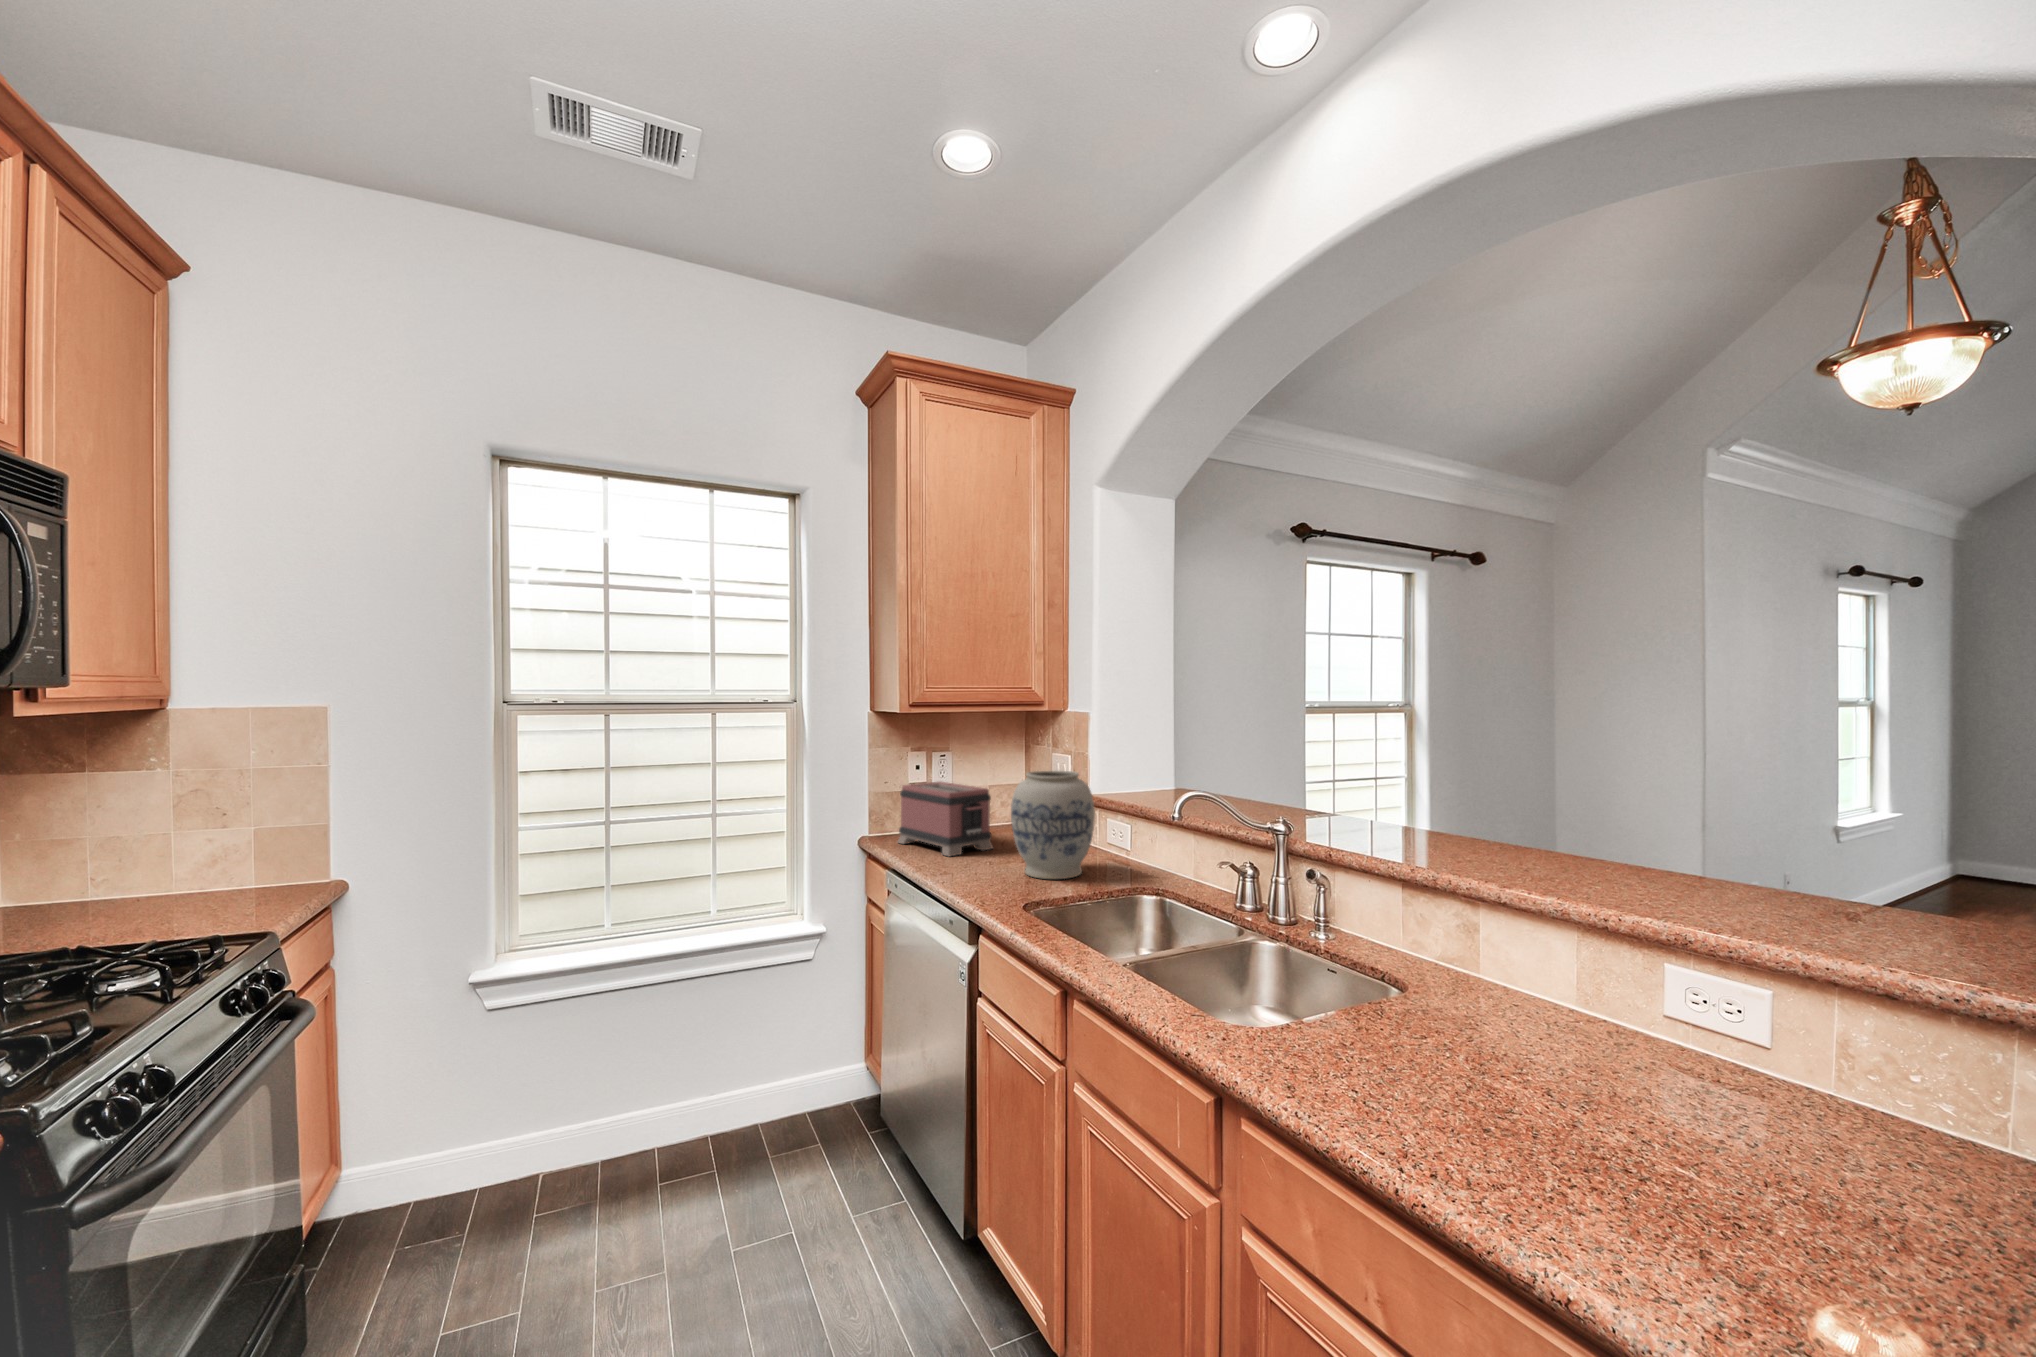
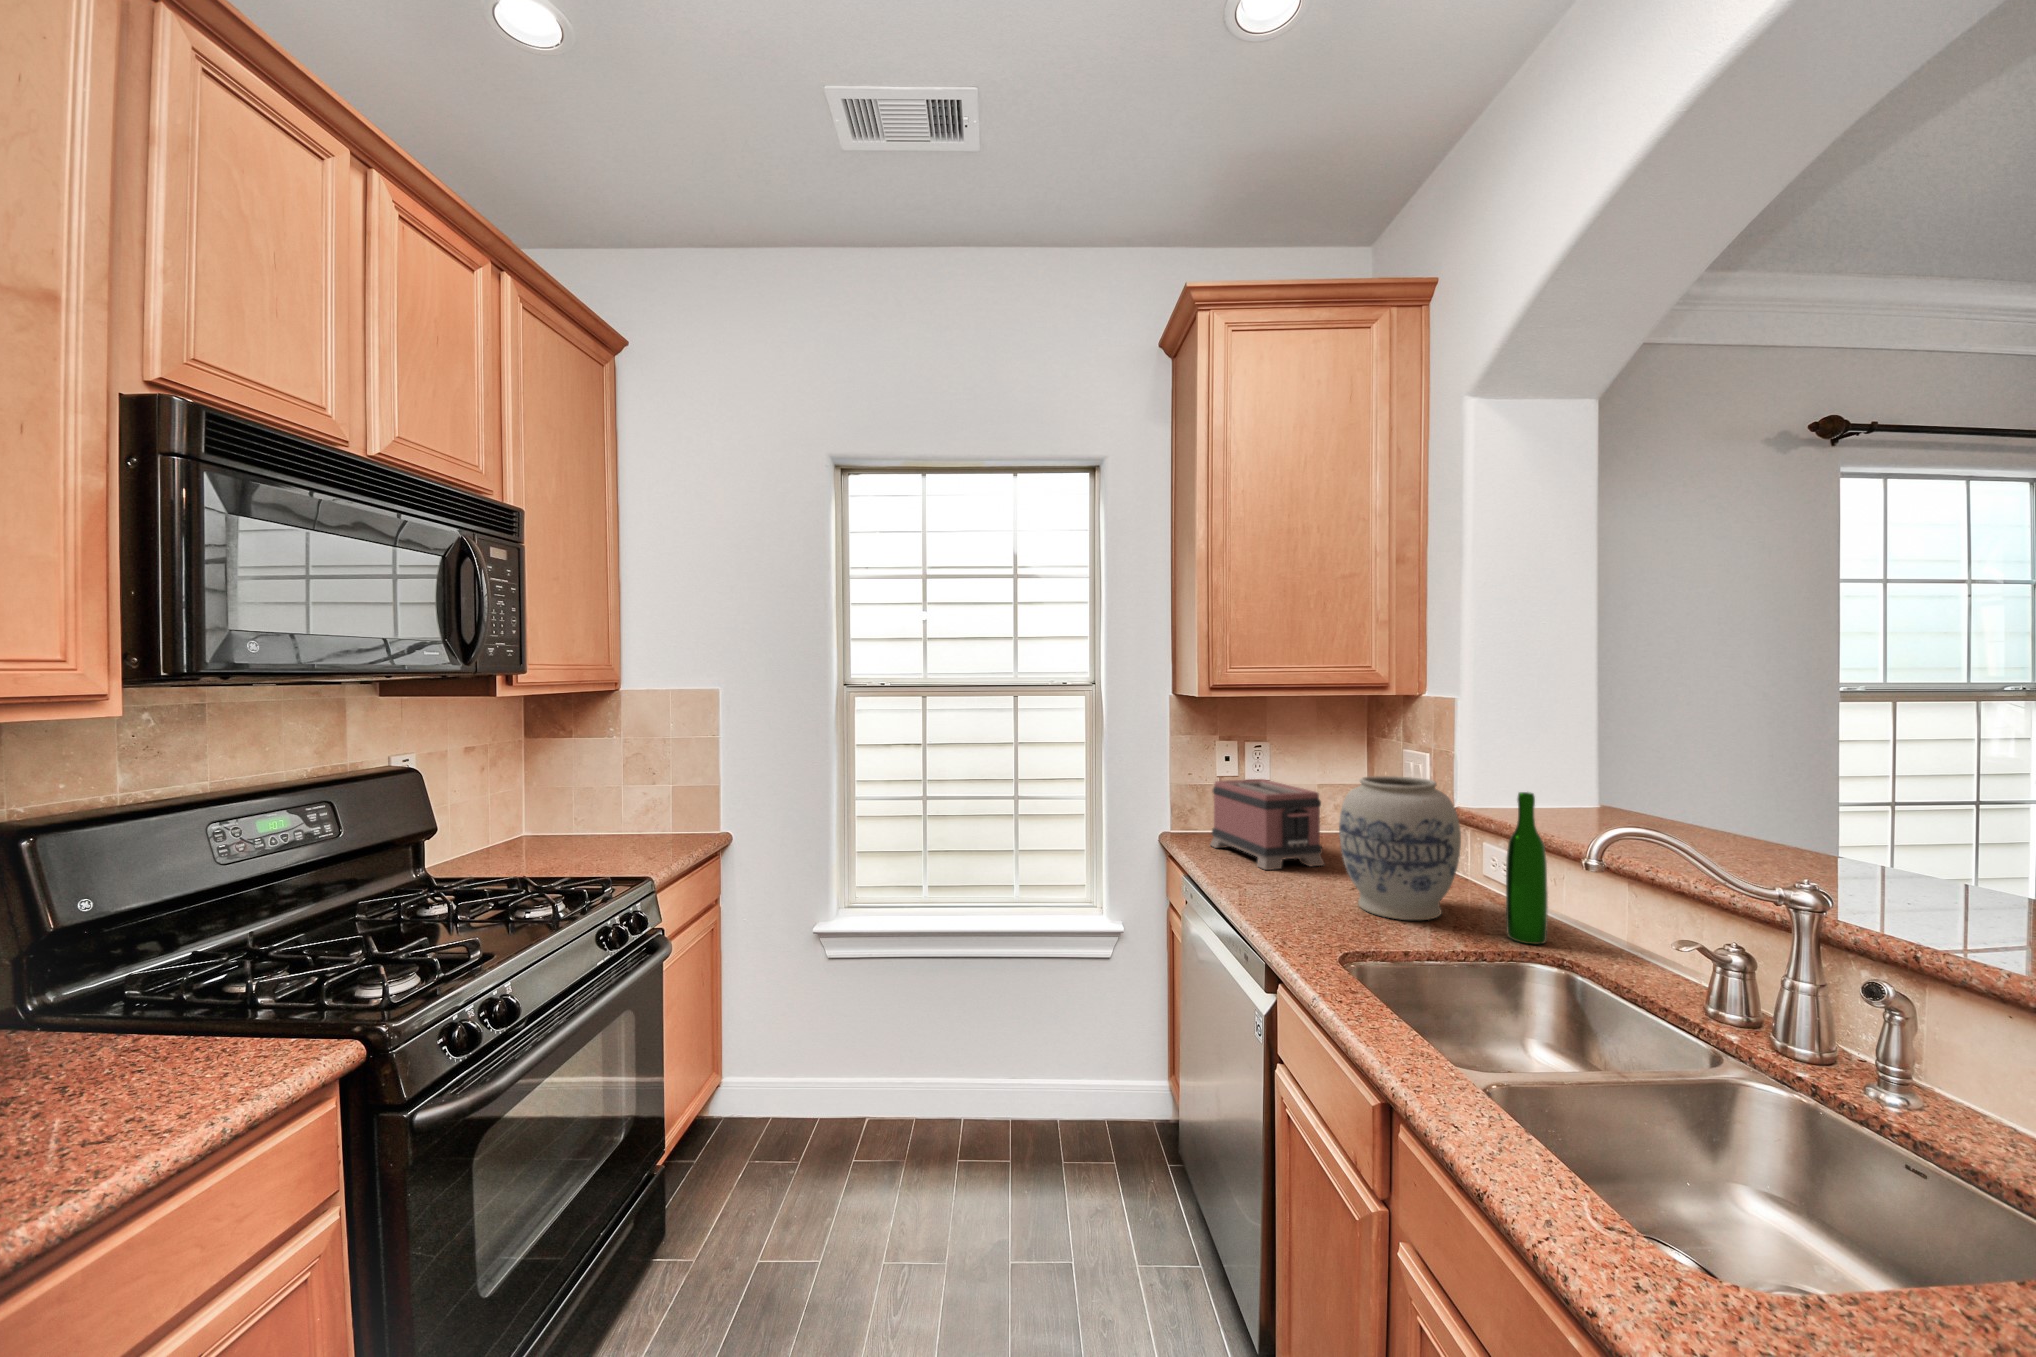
wine bottle: none [1124,776,1149,884] -> present [1506,792,1548,944]

